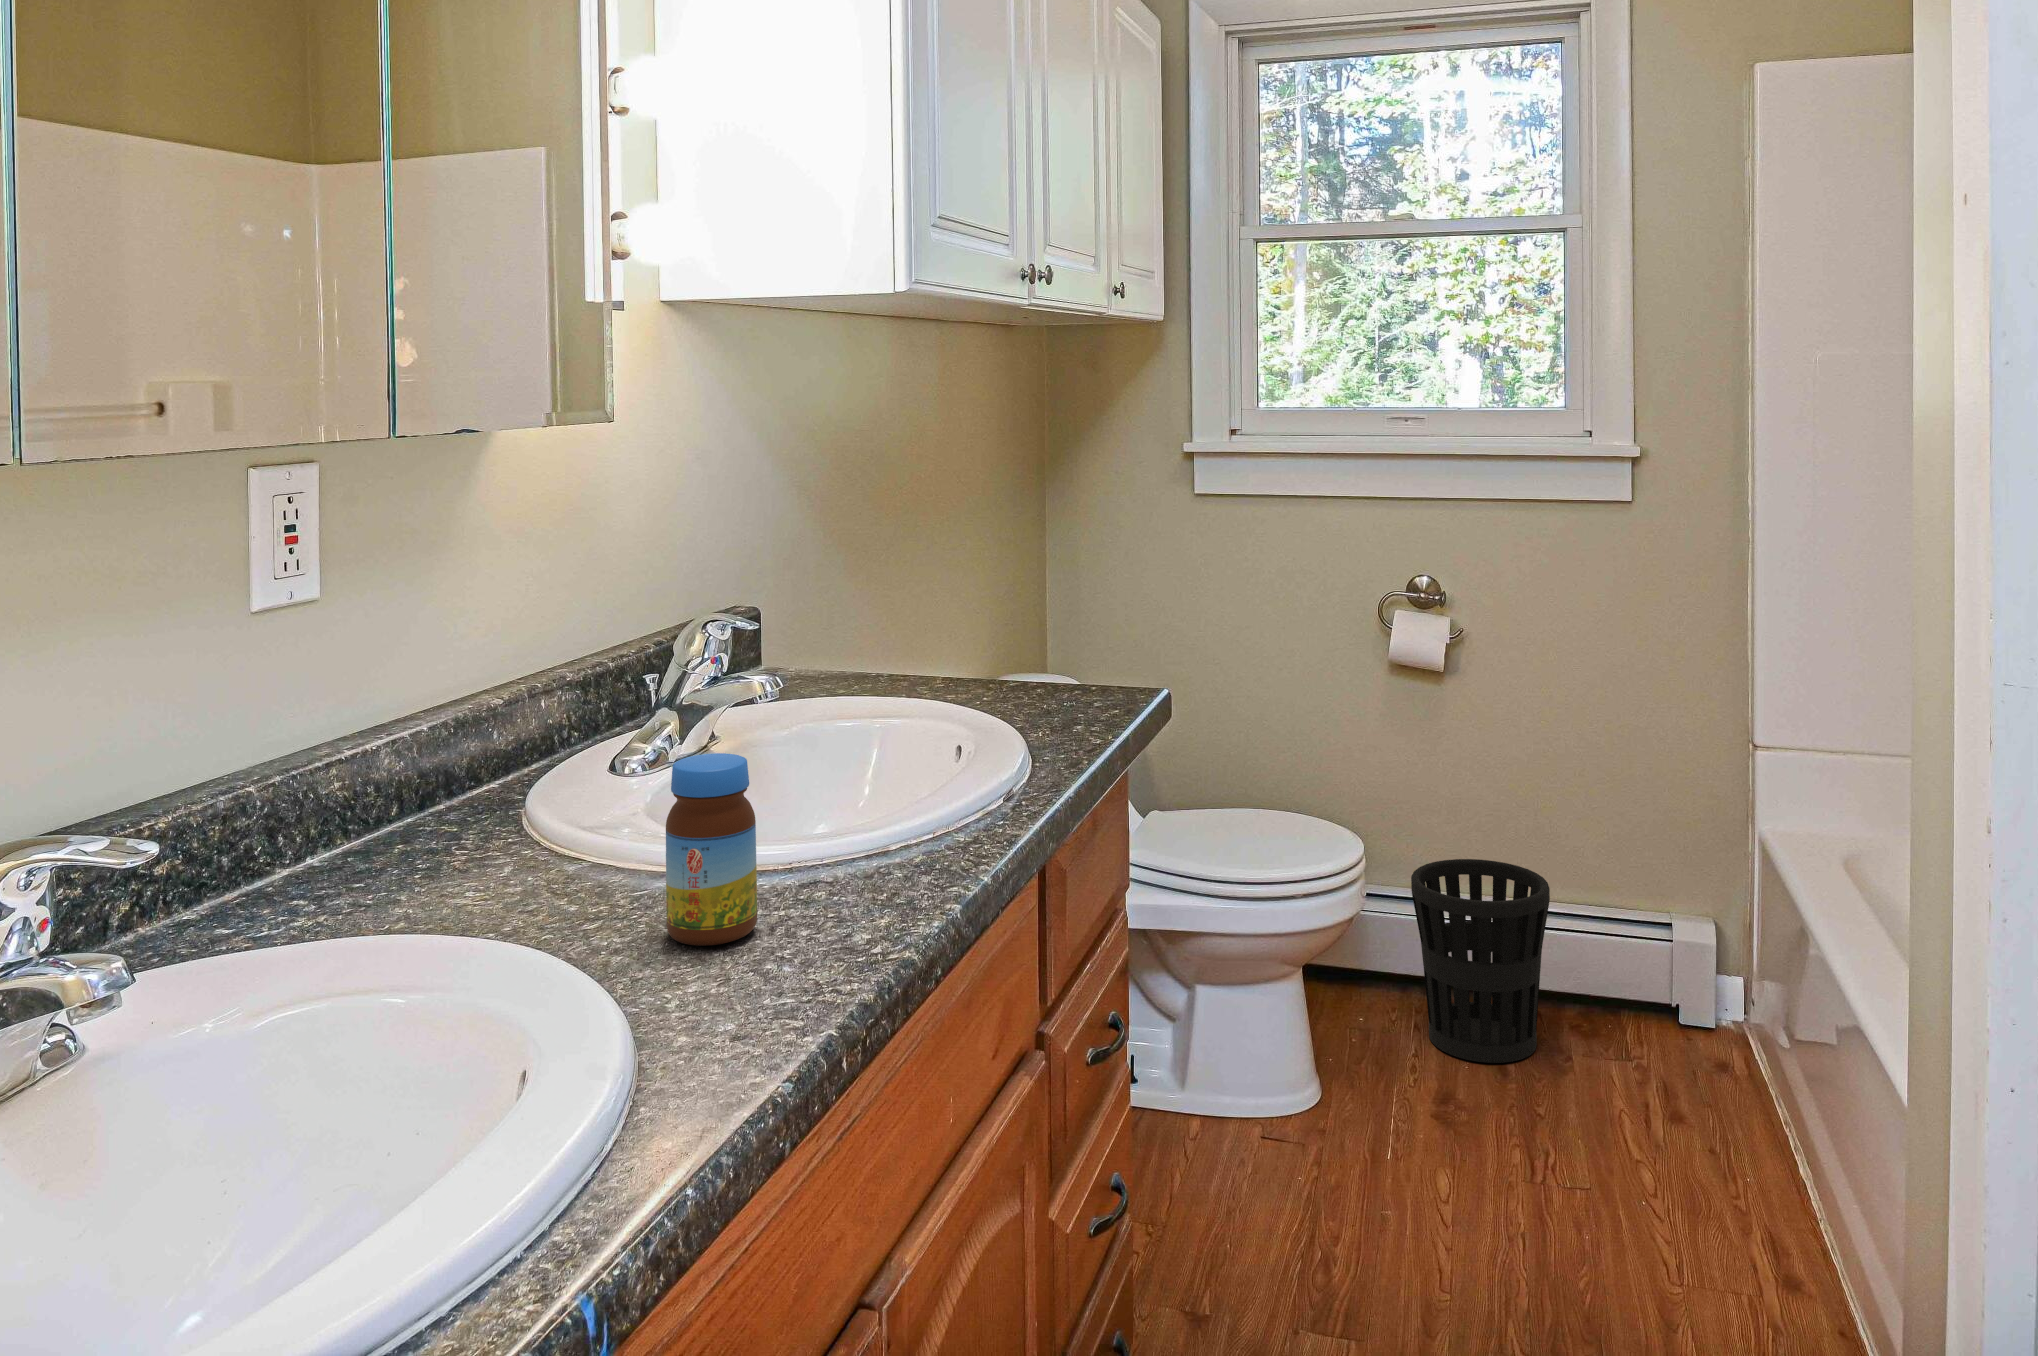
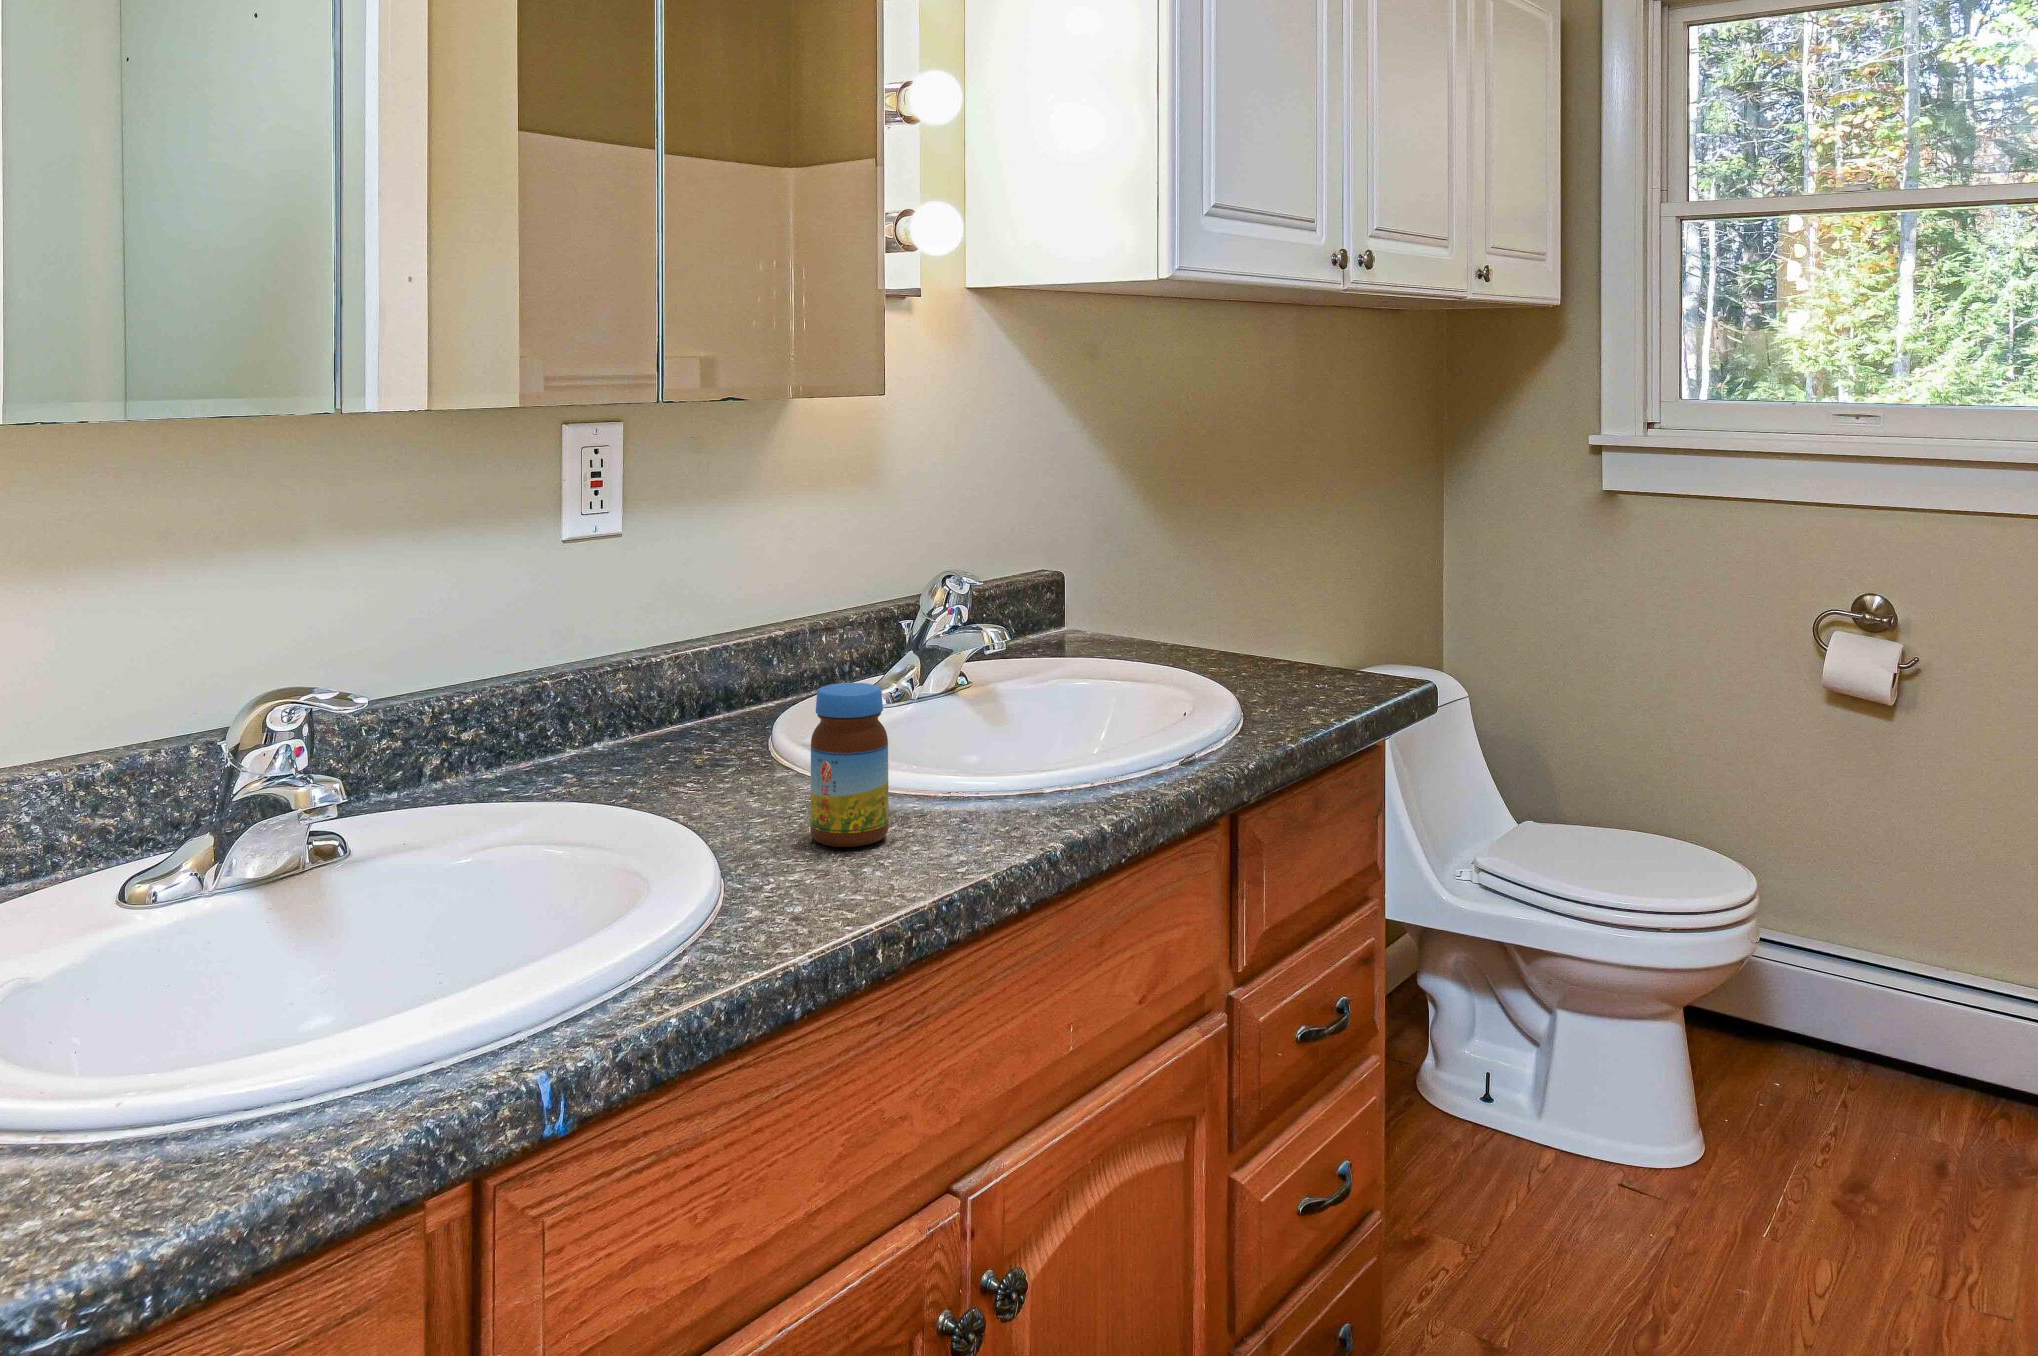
wastebasket: present [1411,859,1550,1063] -> none [1837,920,2010,1158]

